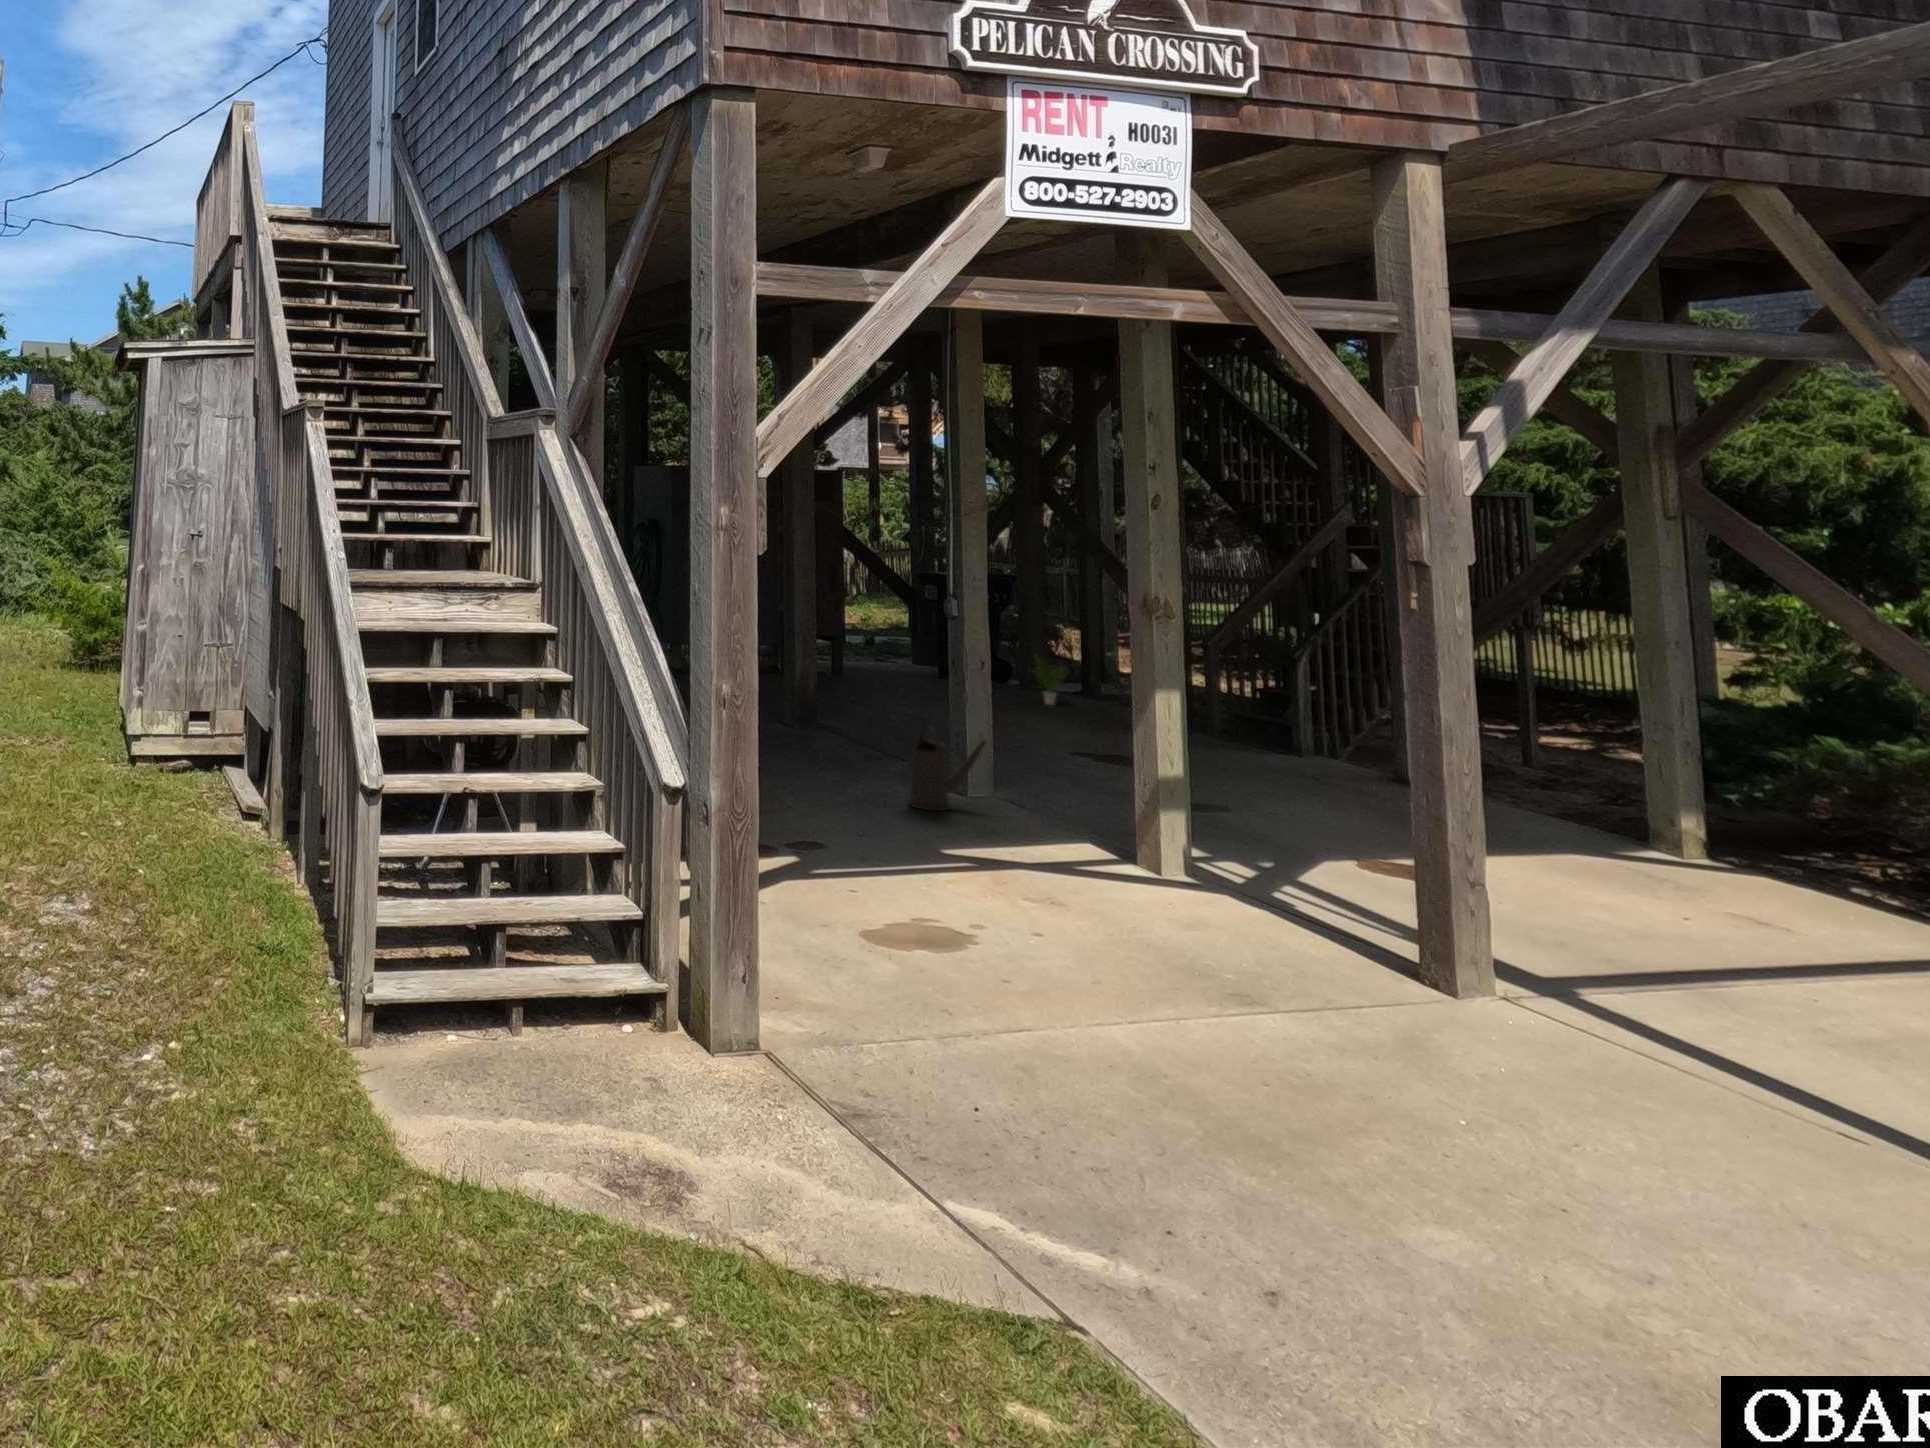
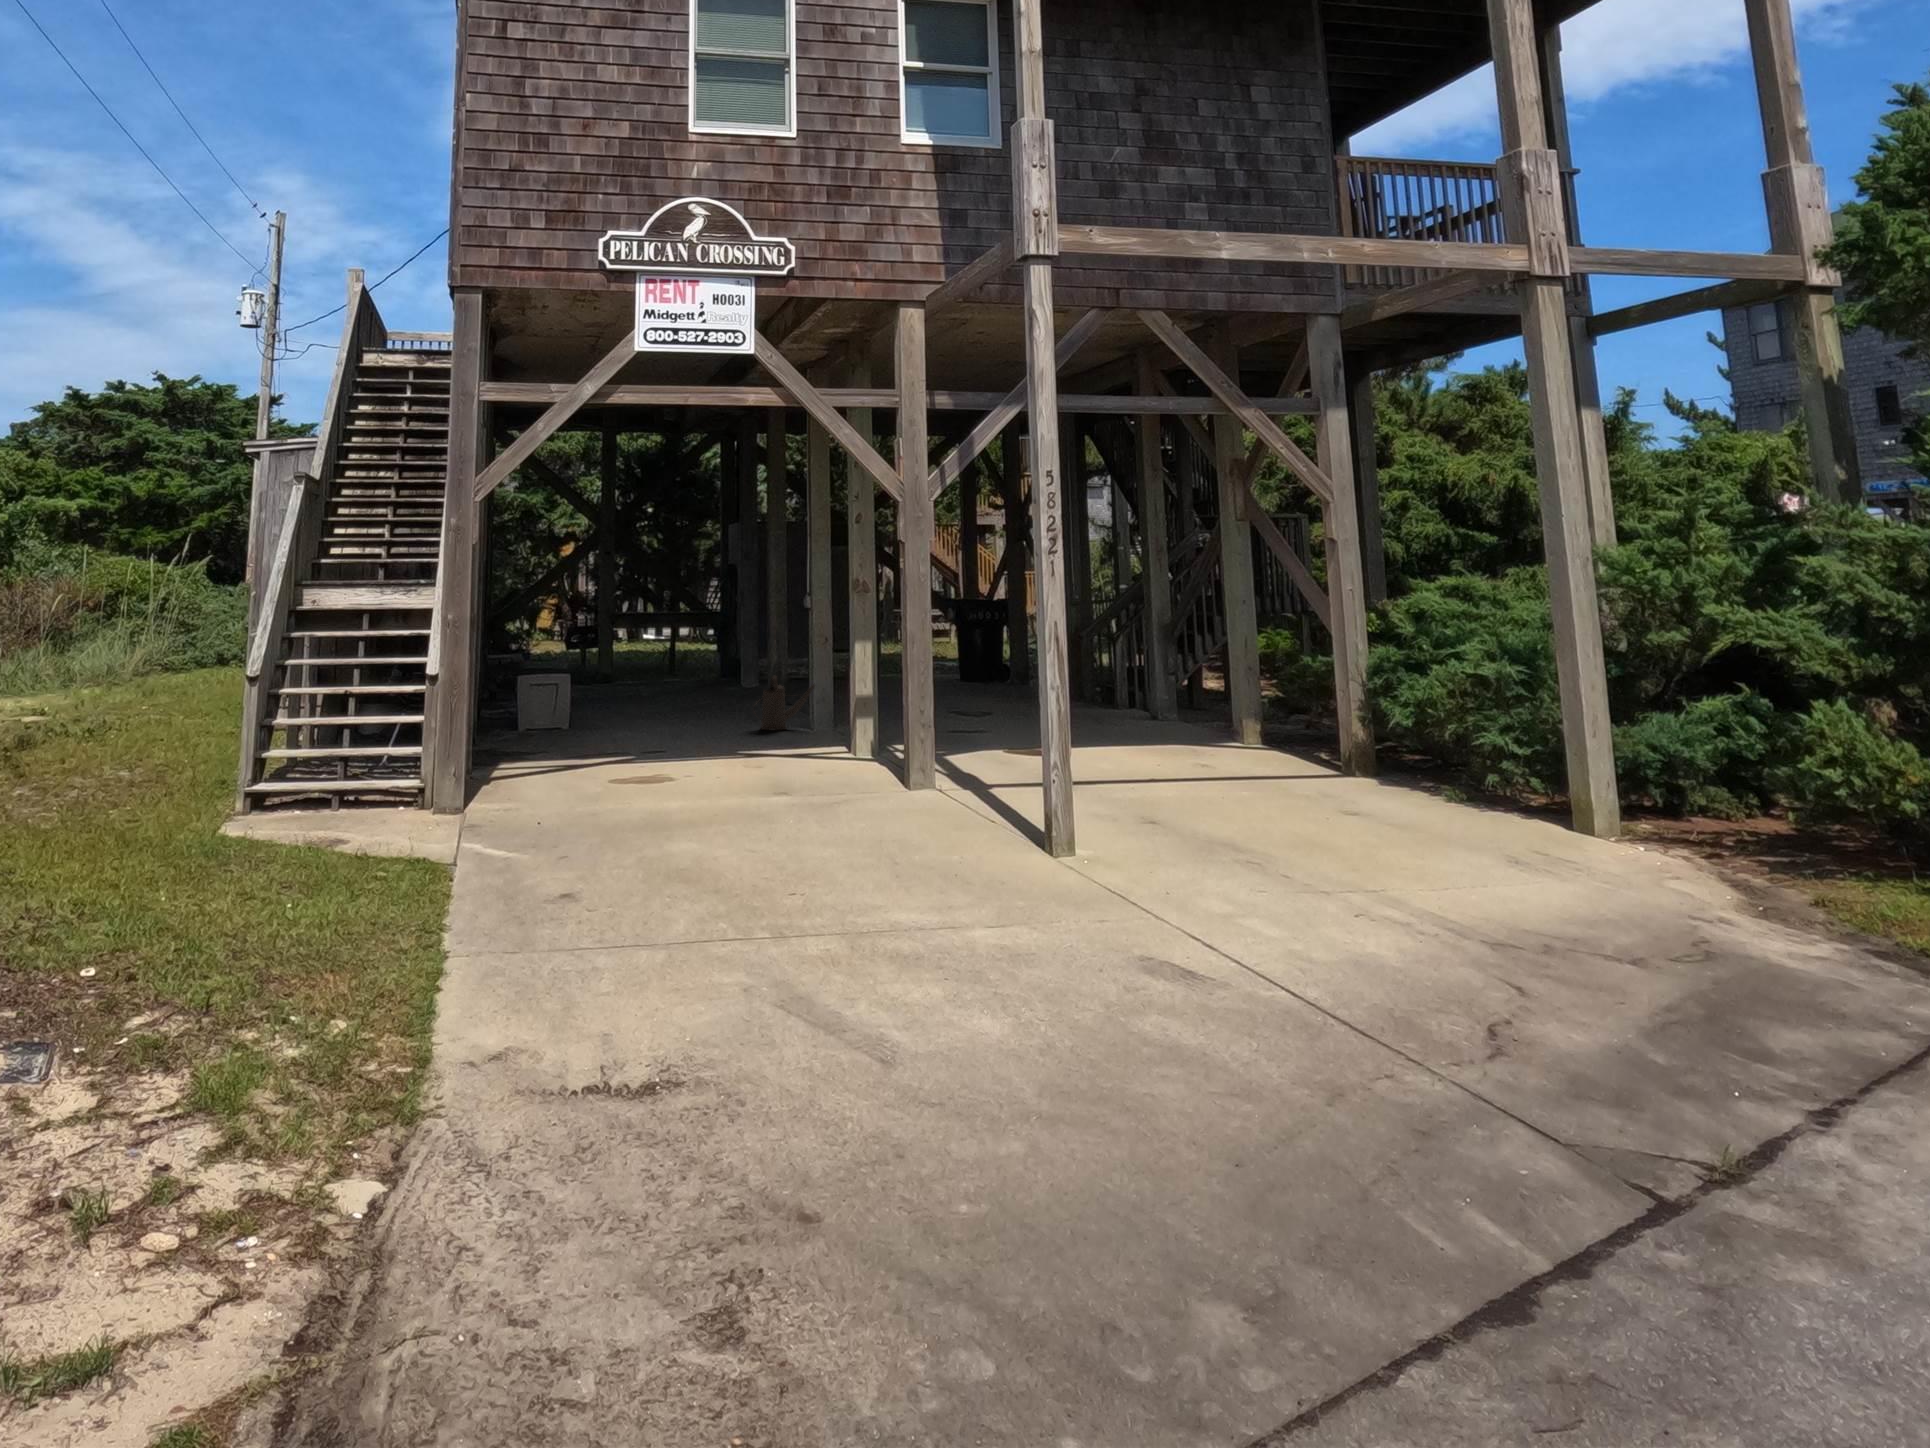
potted plant: present [1031,659,1065,705] -> none [978,645,1013,683]

